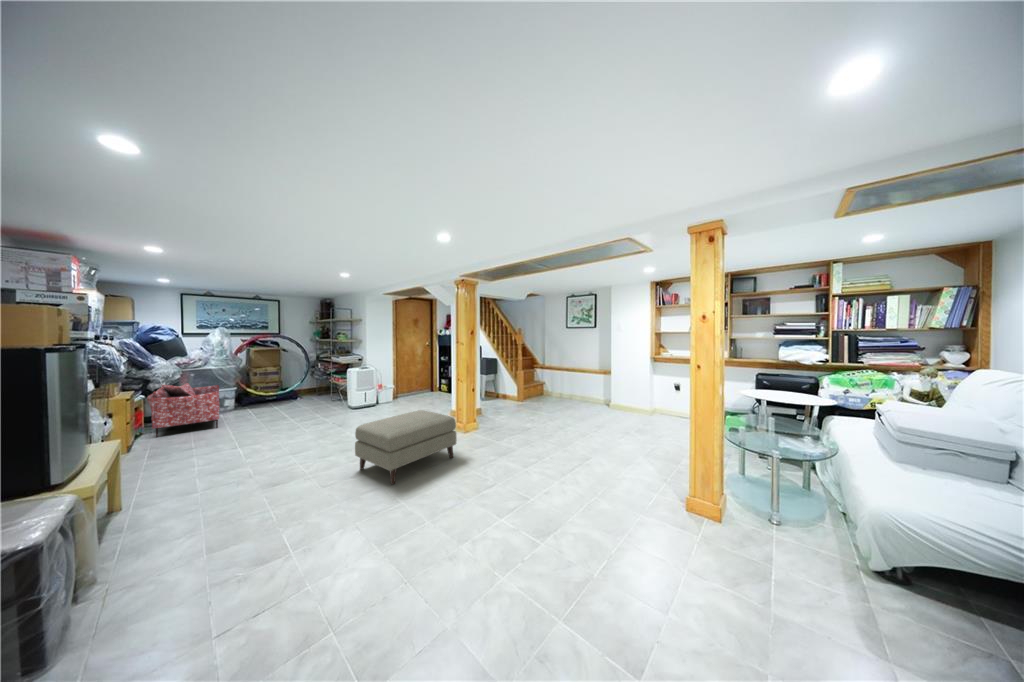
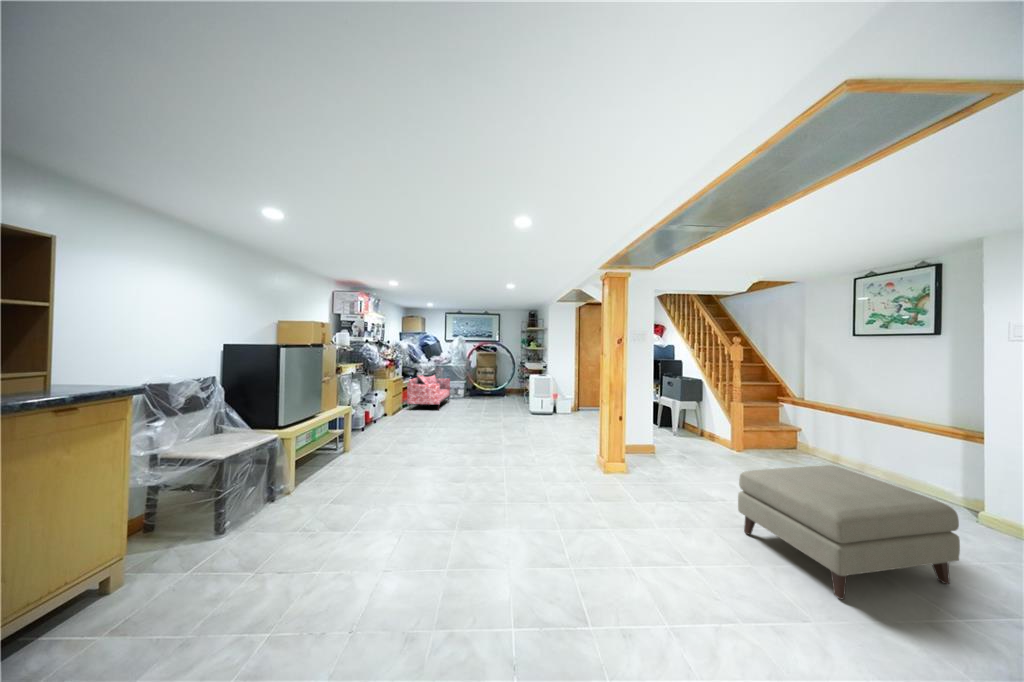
ottoman: present [355,410,457,485] -> present [738,465,960,599]

